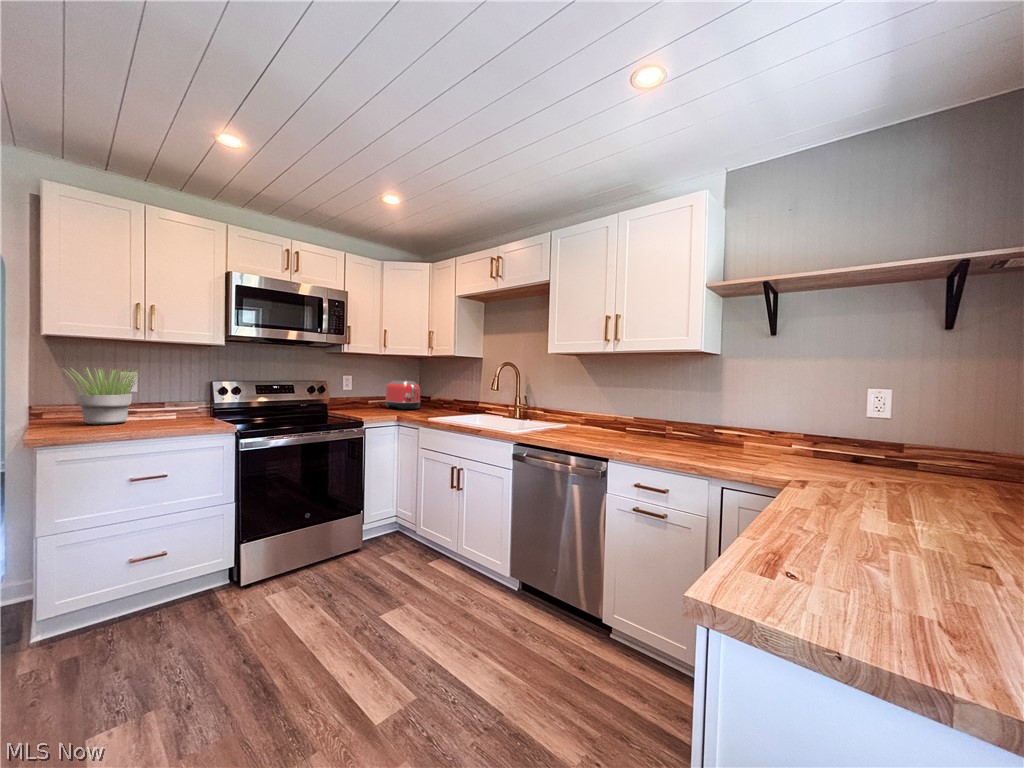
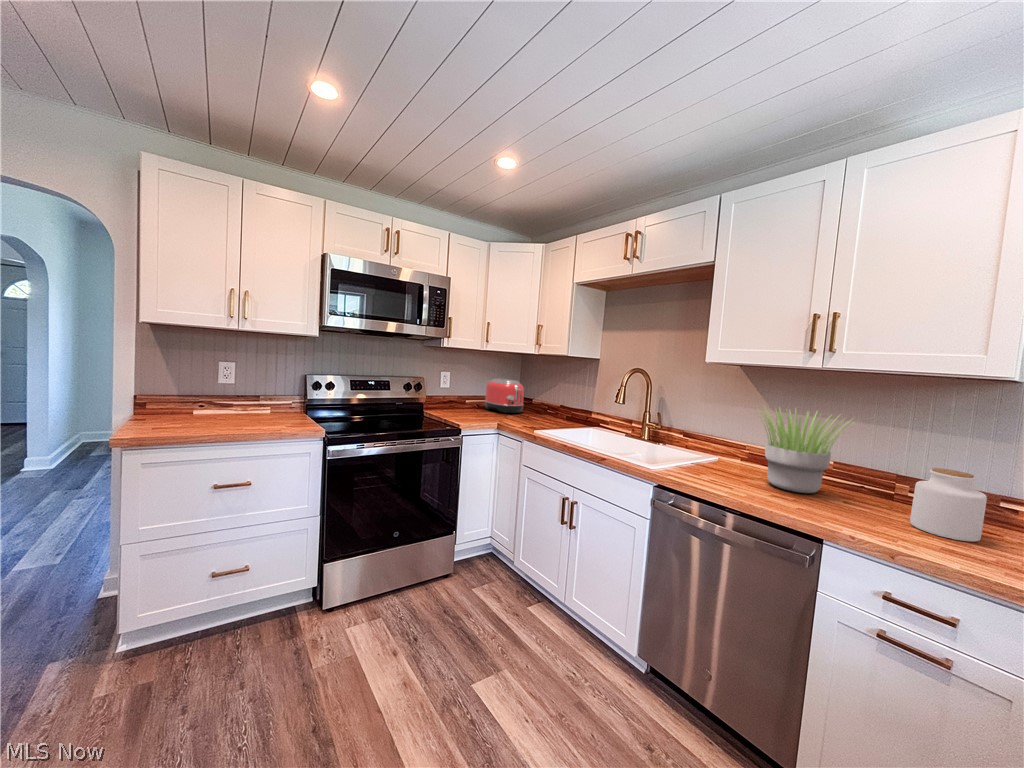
potted plant: present [65,368,141,425] -> present [760,408,852,493]
jar: none [666,410,701,451] -> present [910,468,987,542]

